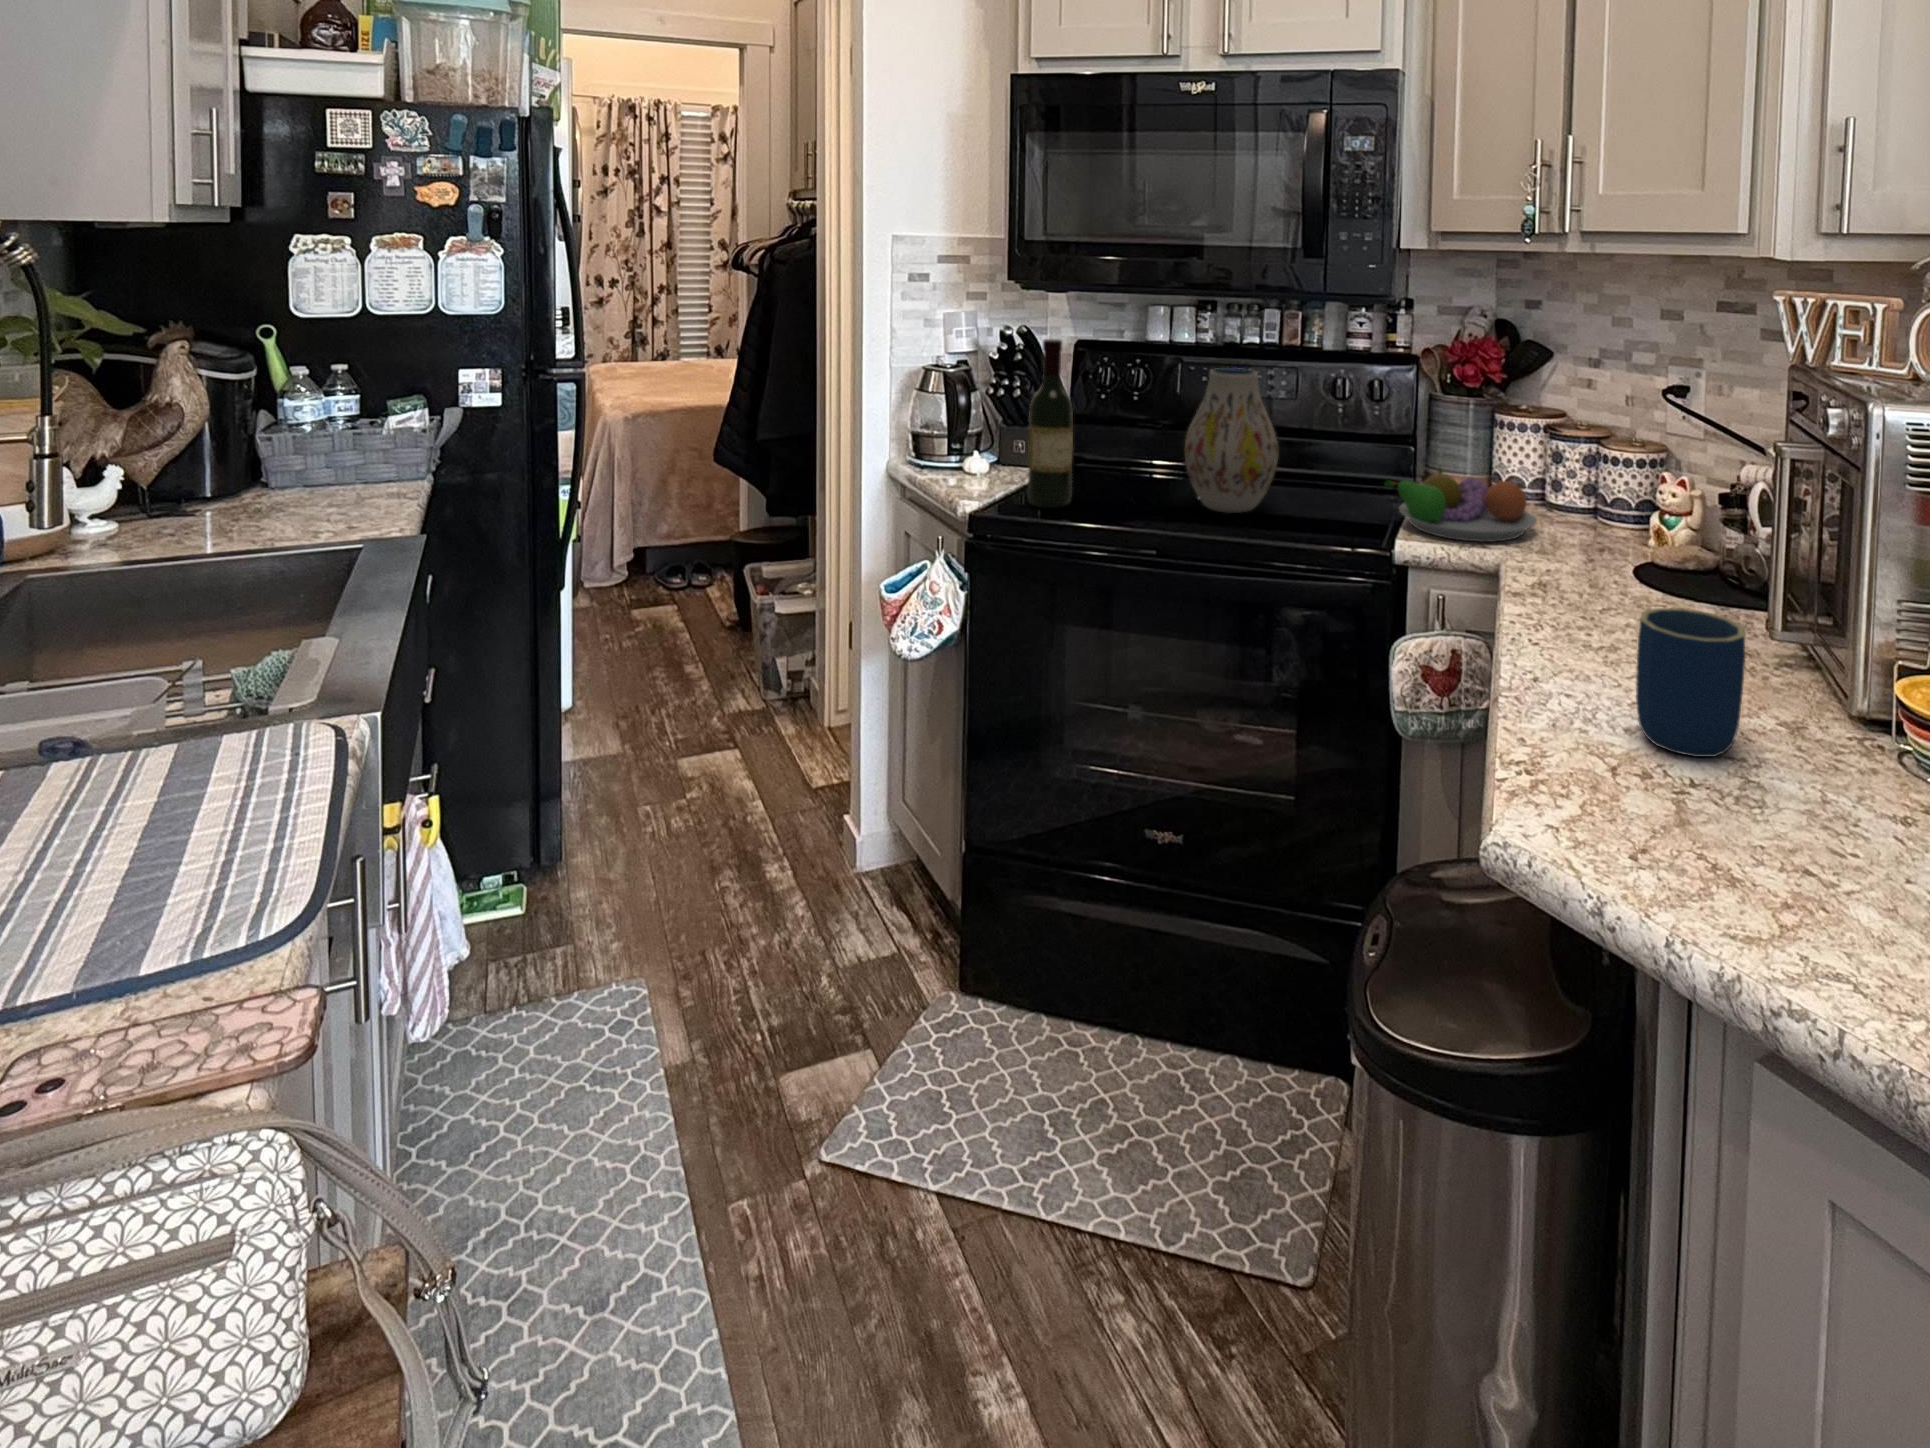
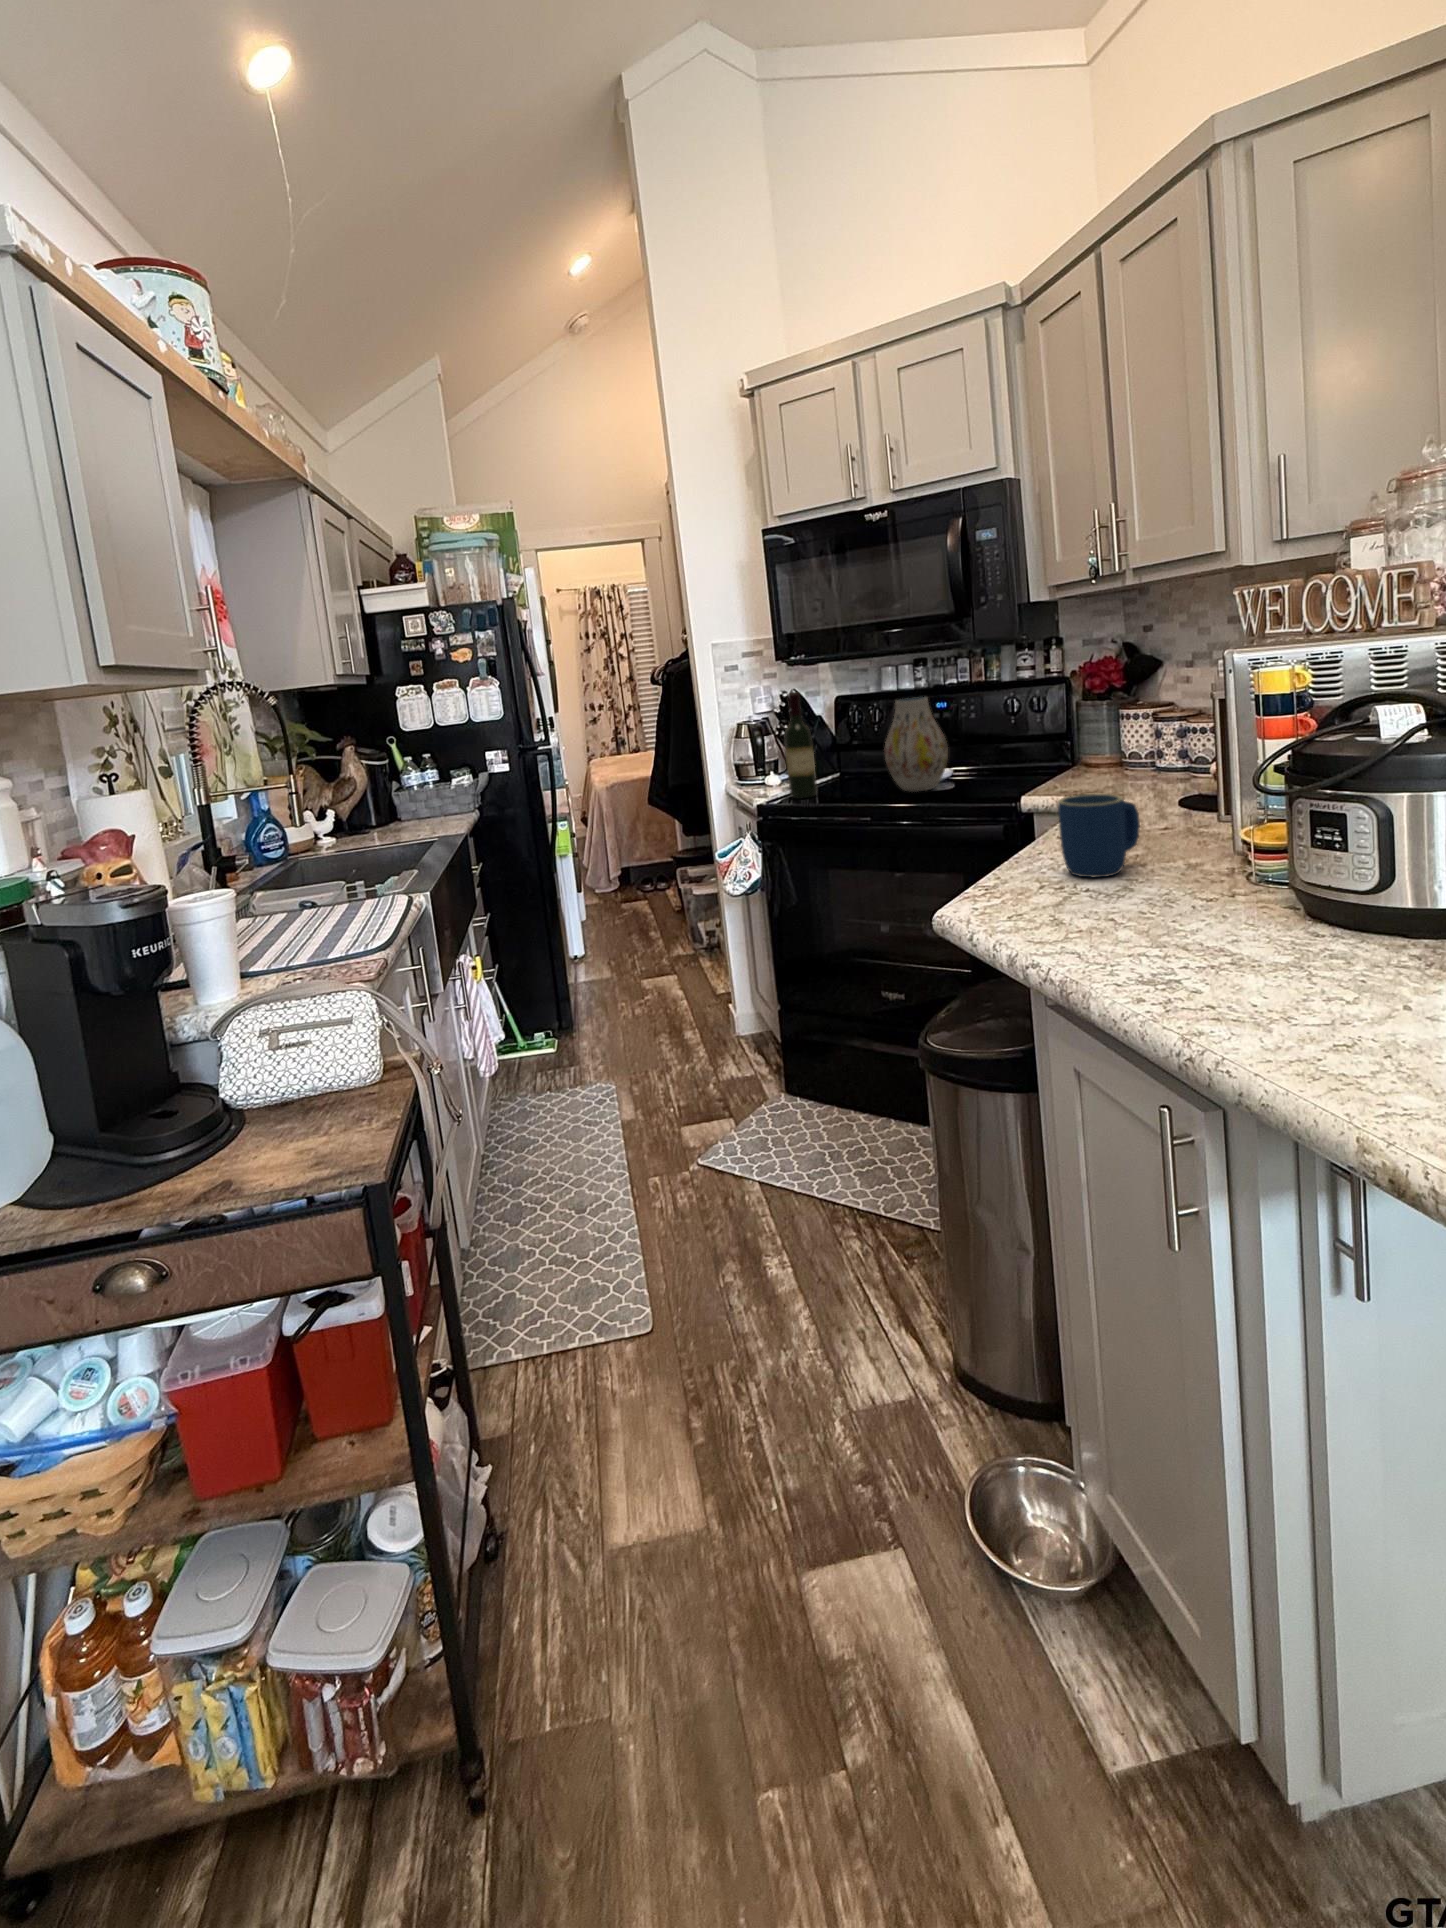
fruit bowl: present [1384,467,1537,542] -> none [1020,747,1130,793]

